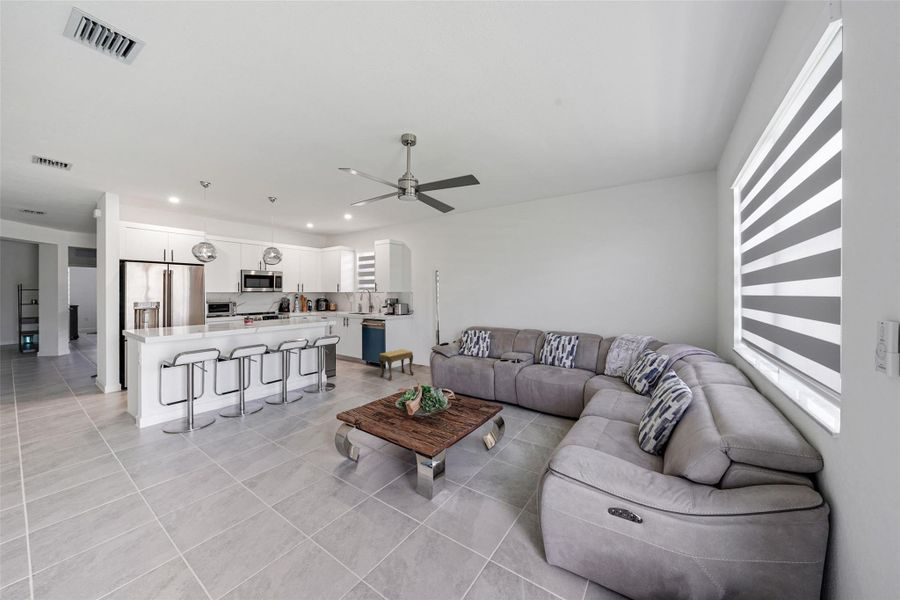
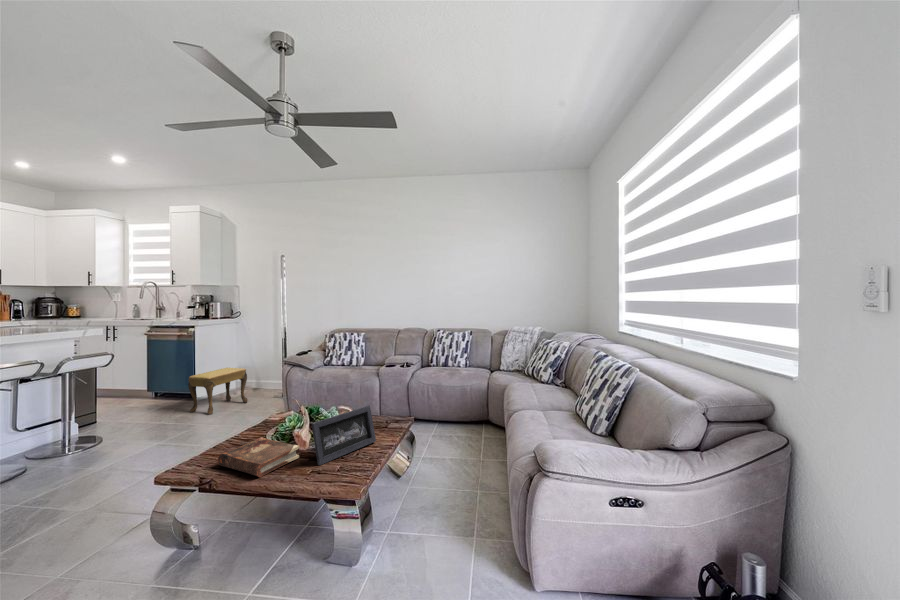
picture frame: none [415,392,461,427] -> present [312,406,376,465]
book: none [368,402,410,427] -> present [218,437,299,477]

